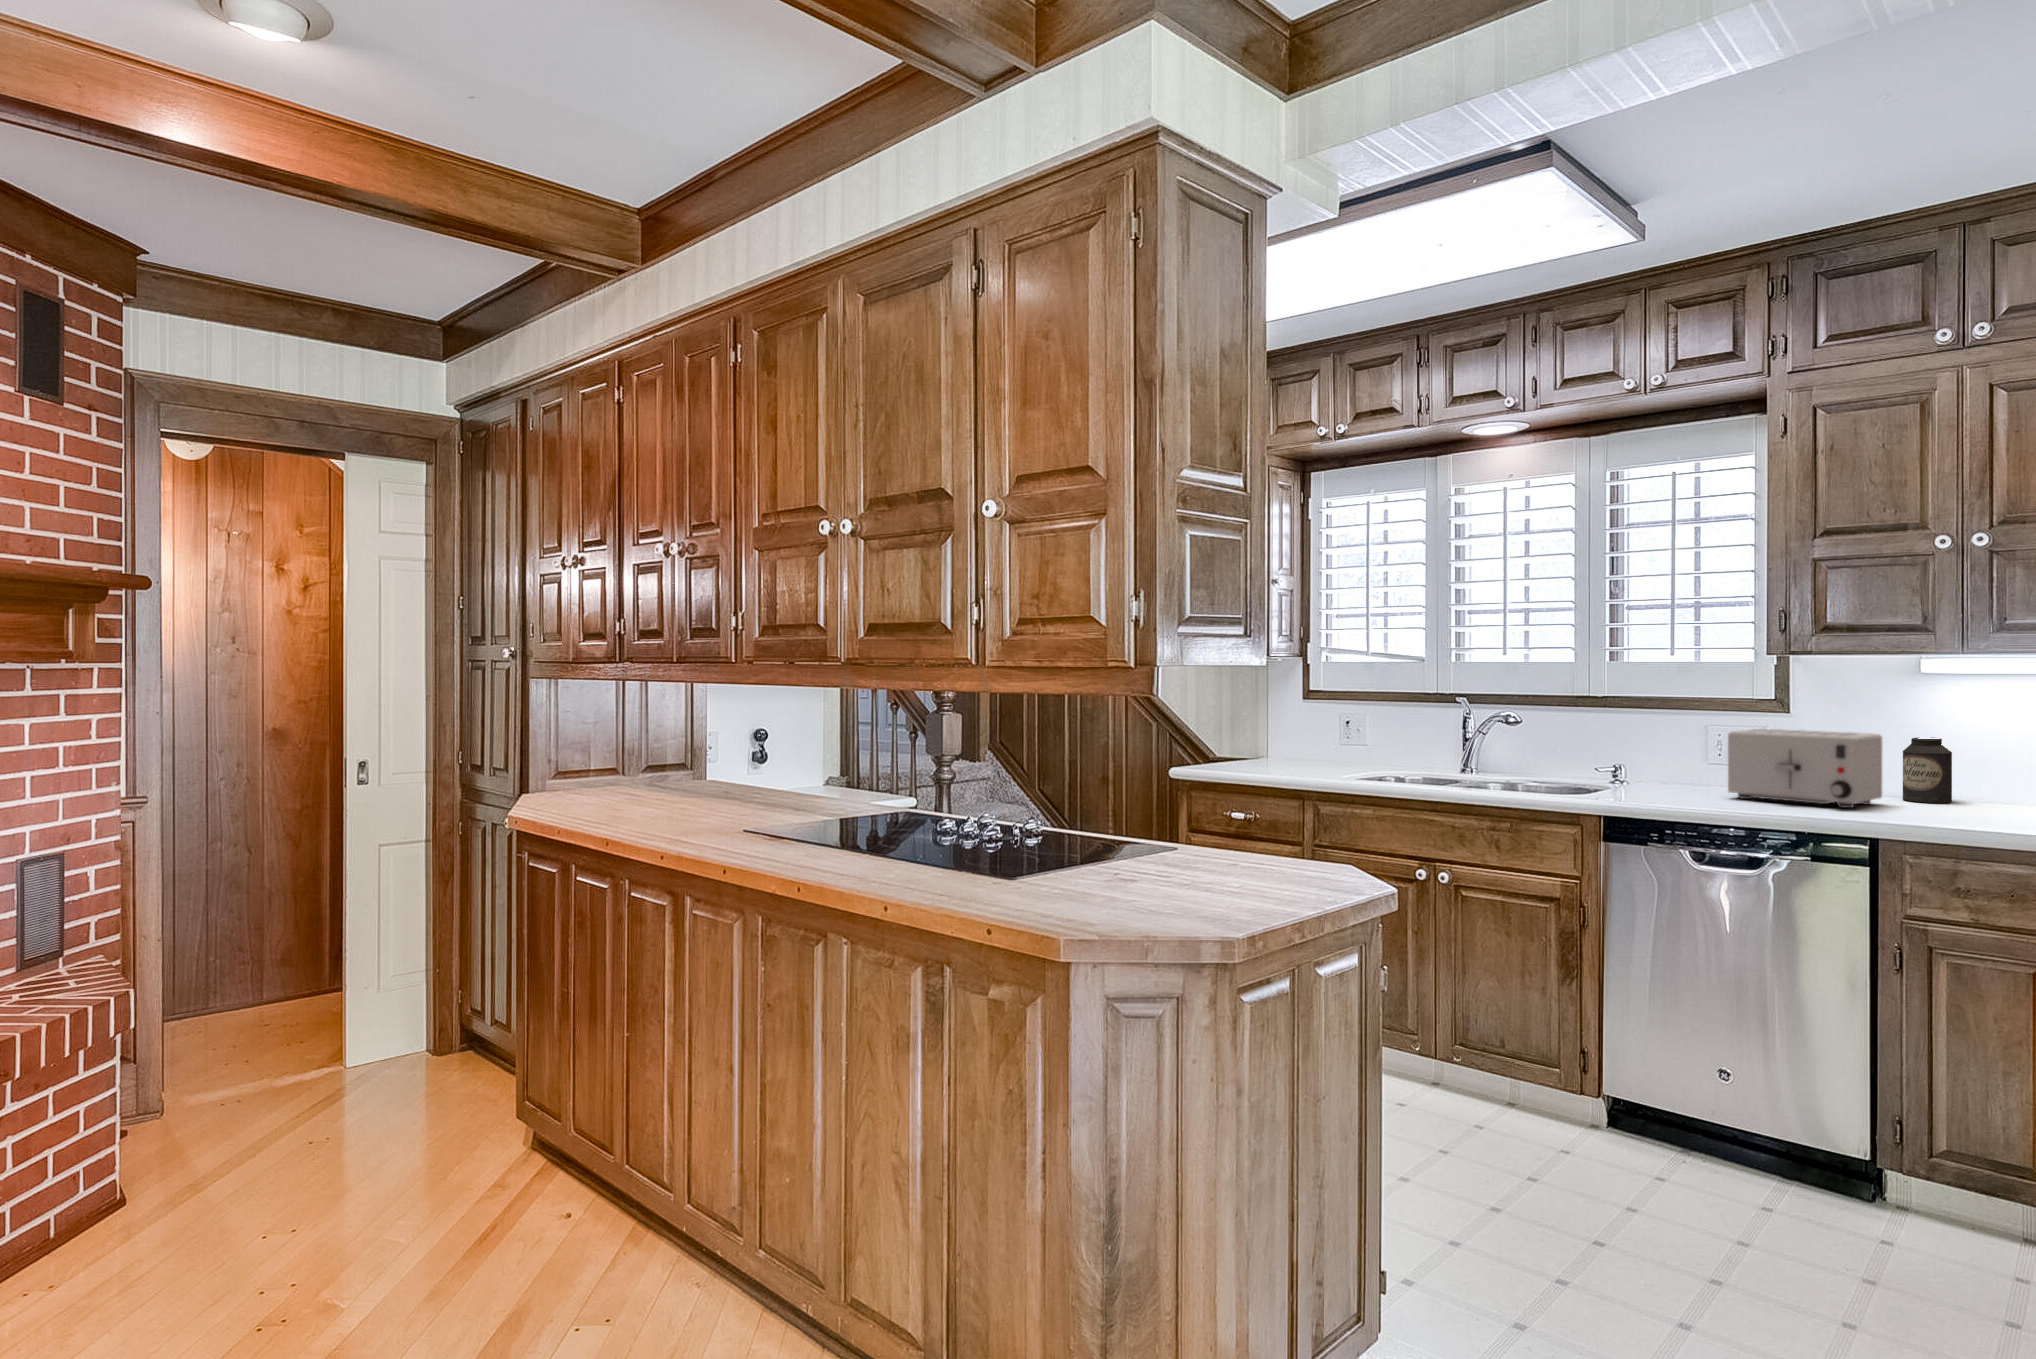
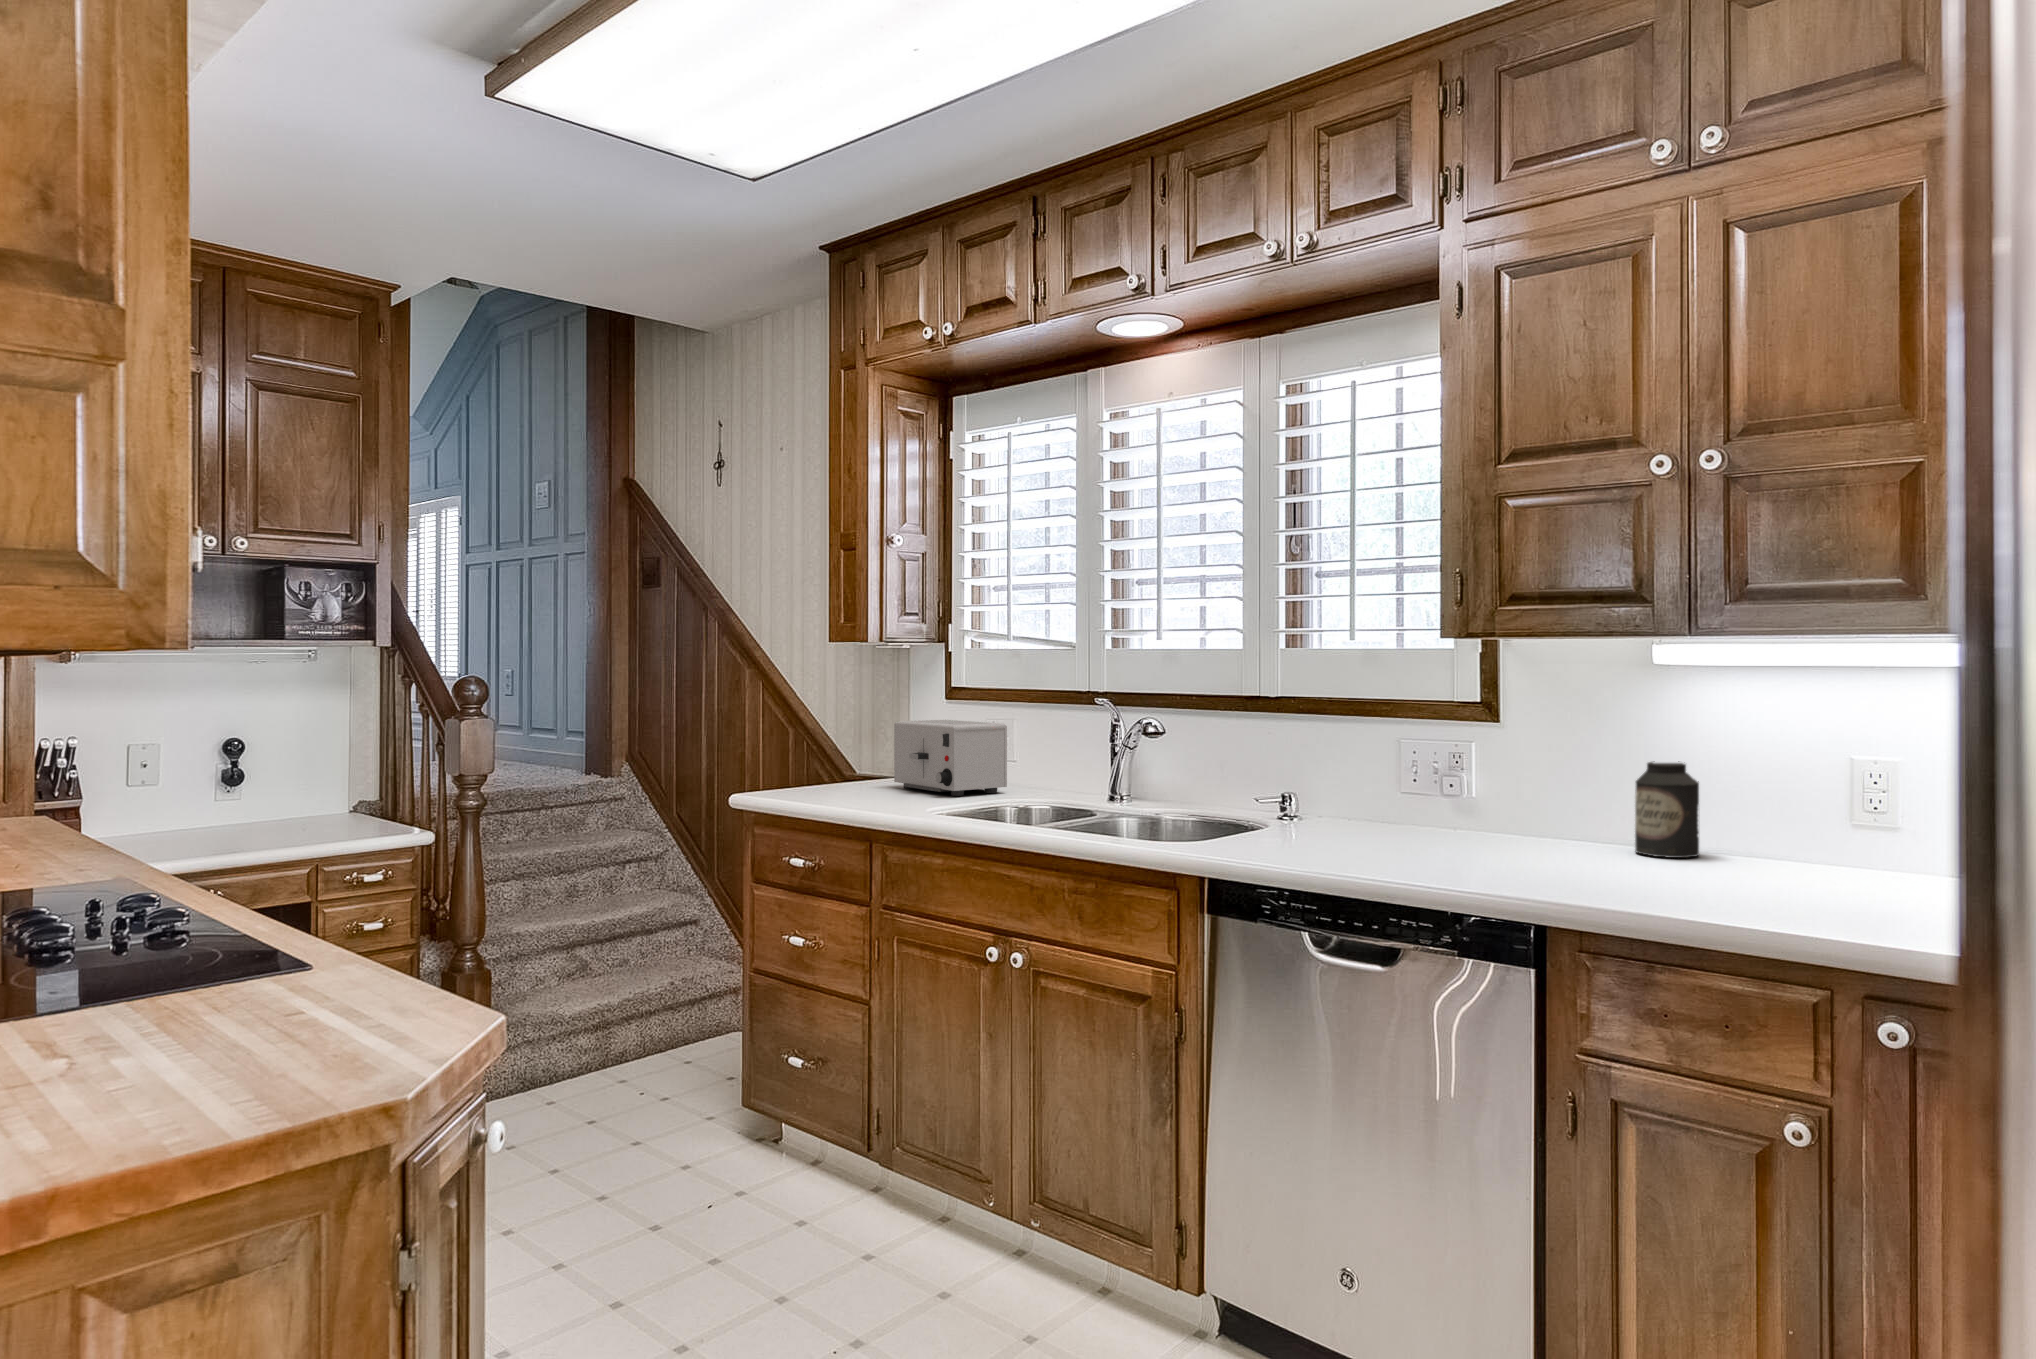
toaster: present [1728,729,1882,808] -> present [894,720,1007,796]

